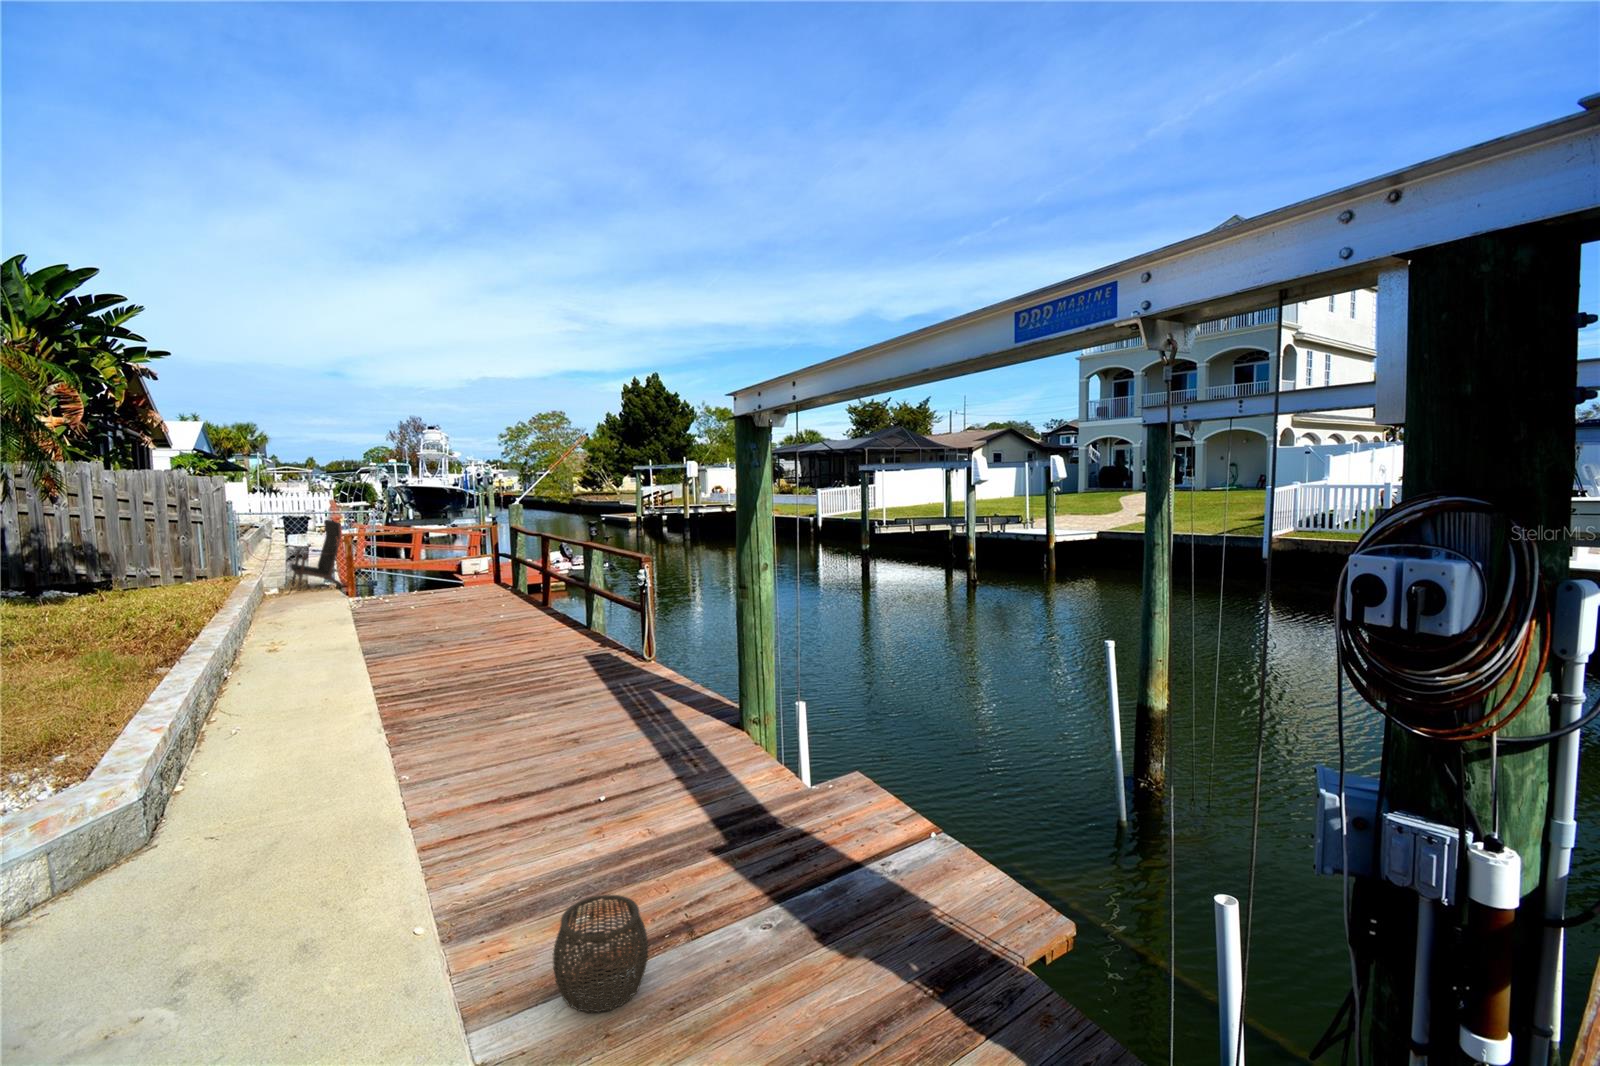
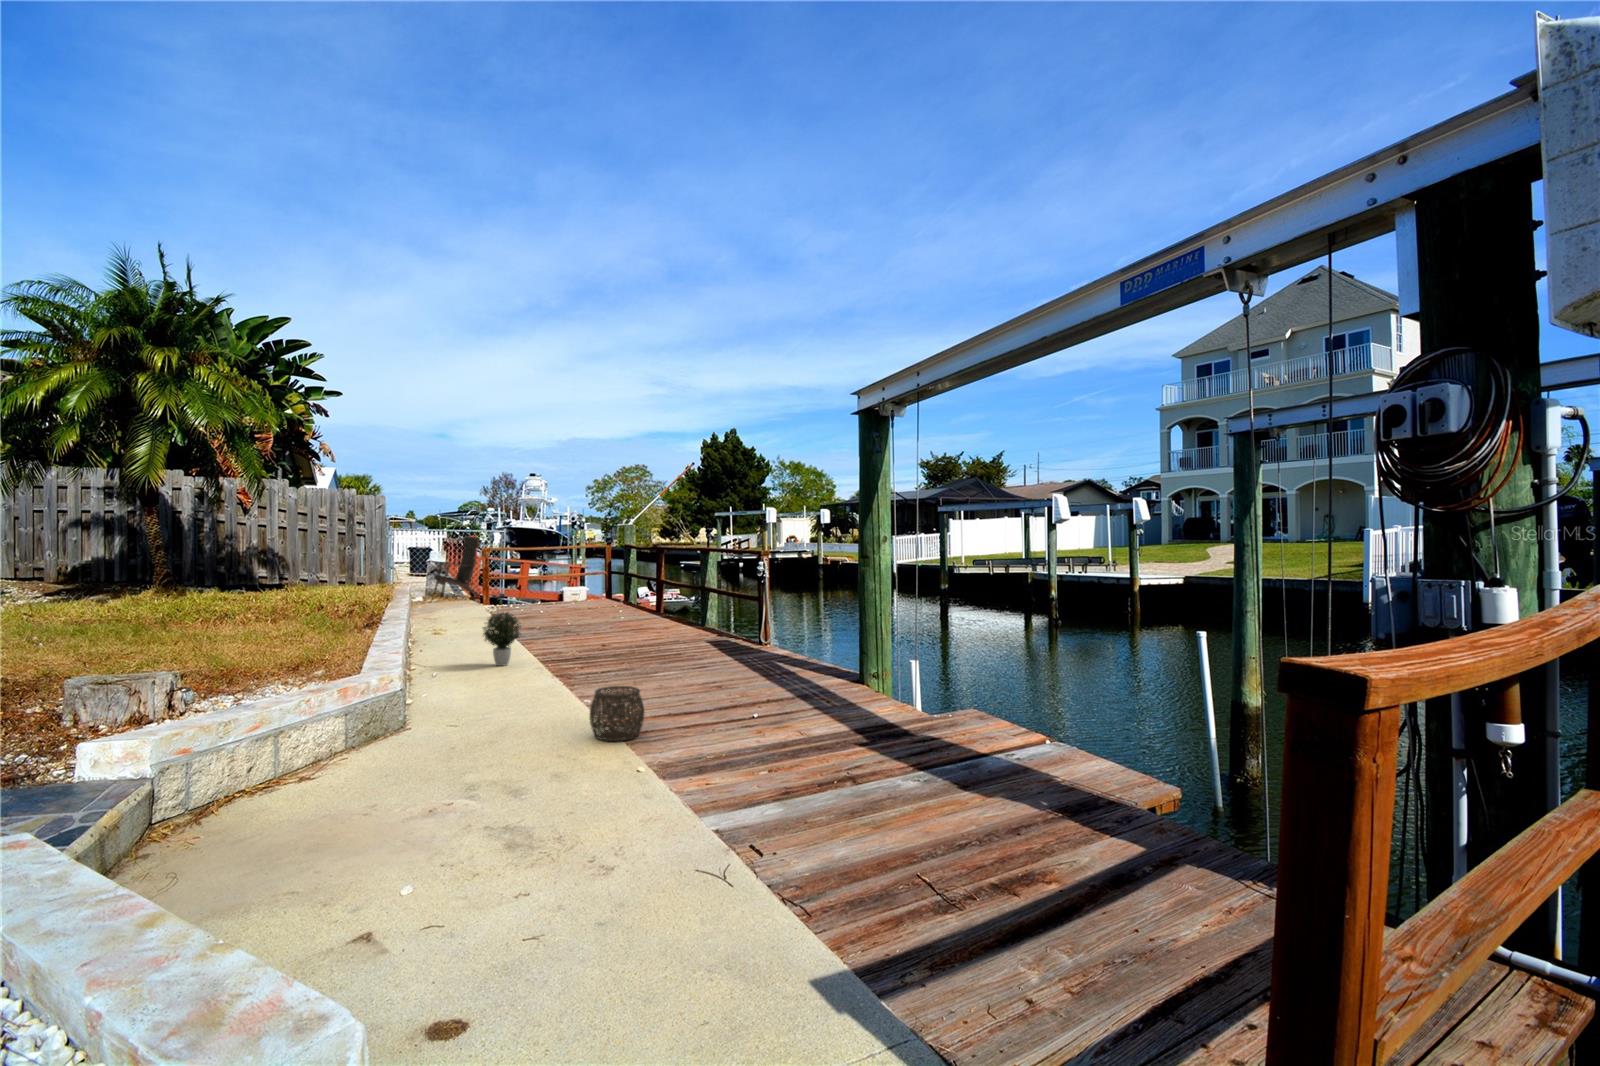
potted plant: none [289,648,343,714] -> present [483,612,521,666]
woven basket: present [552,895,648,1013] -> present [590,686,644,742]

